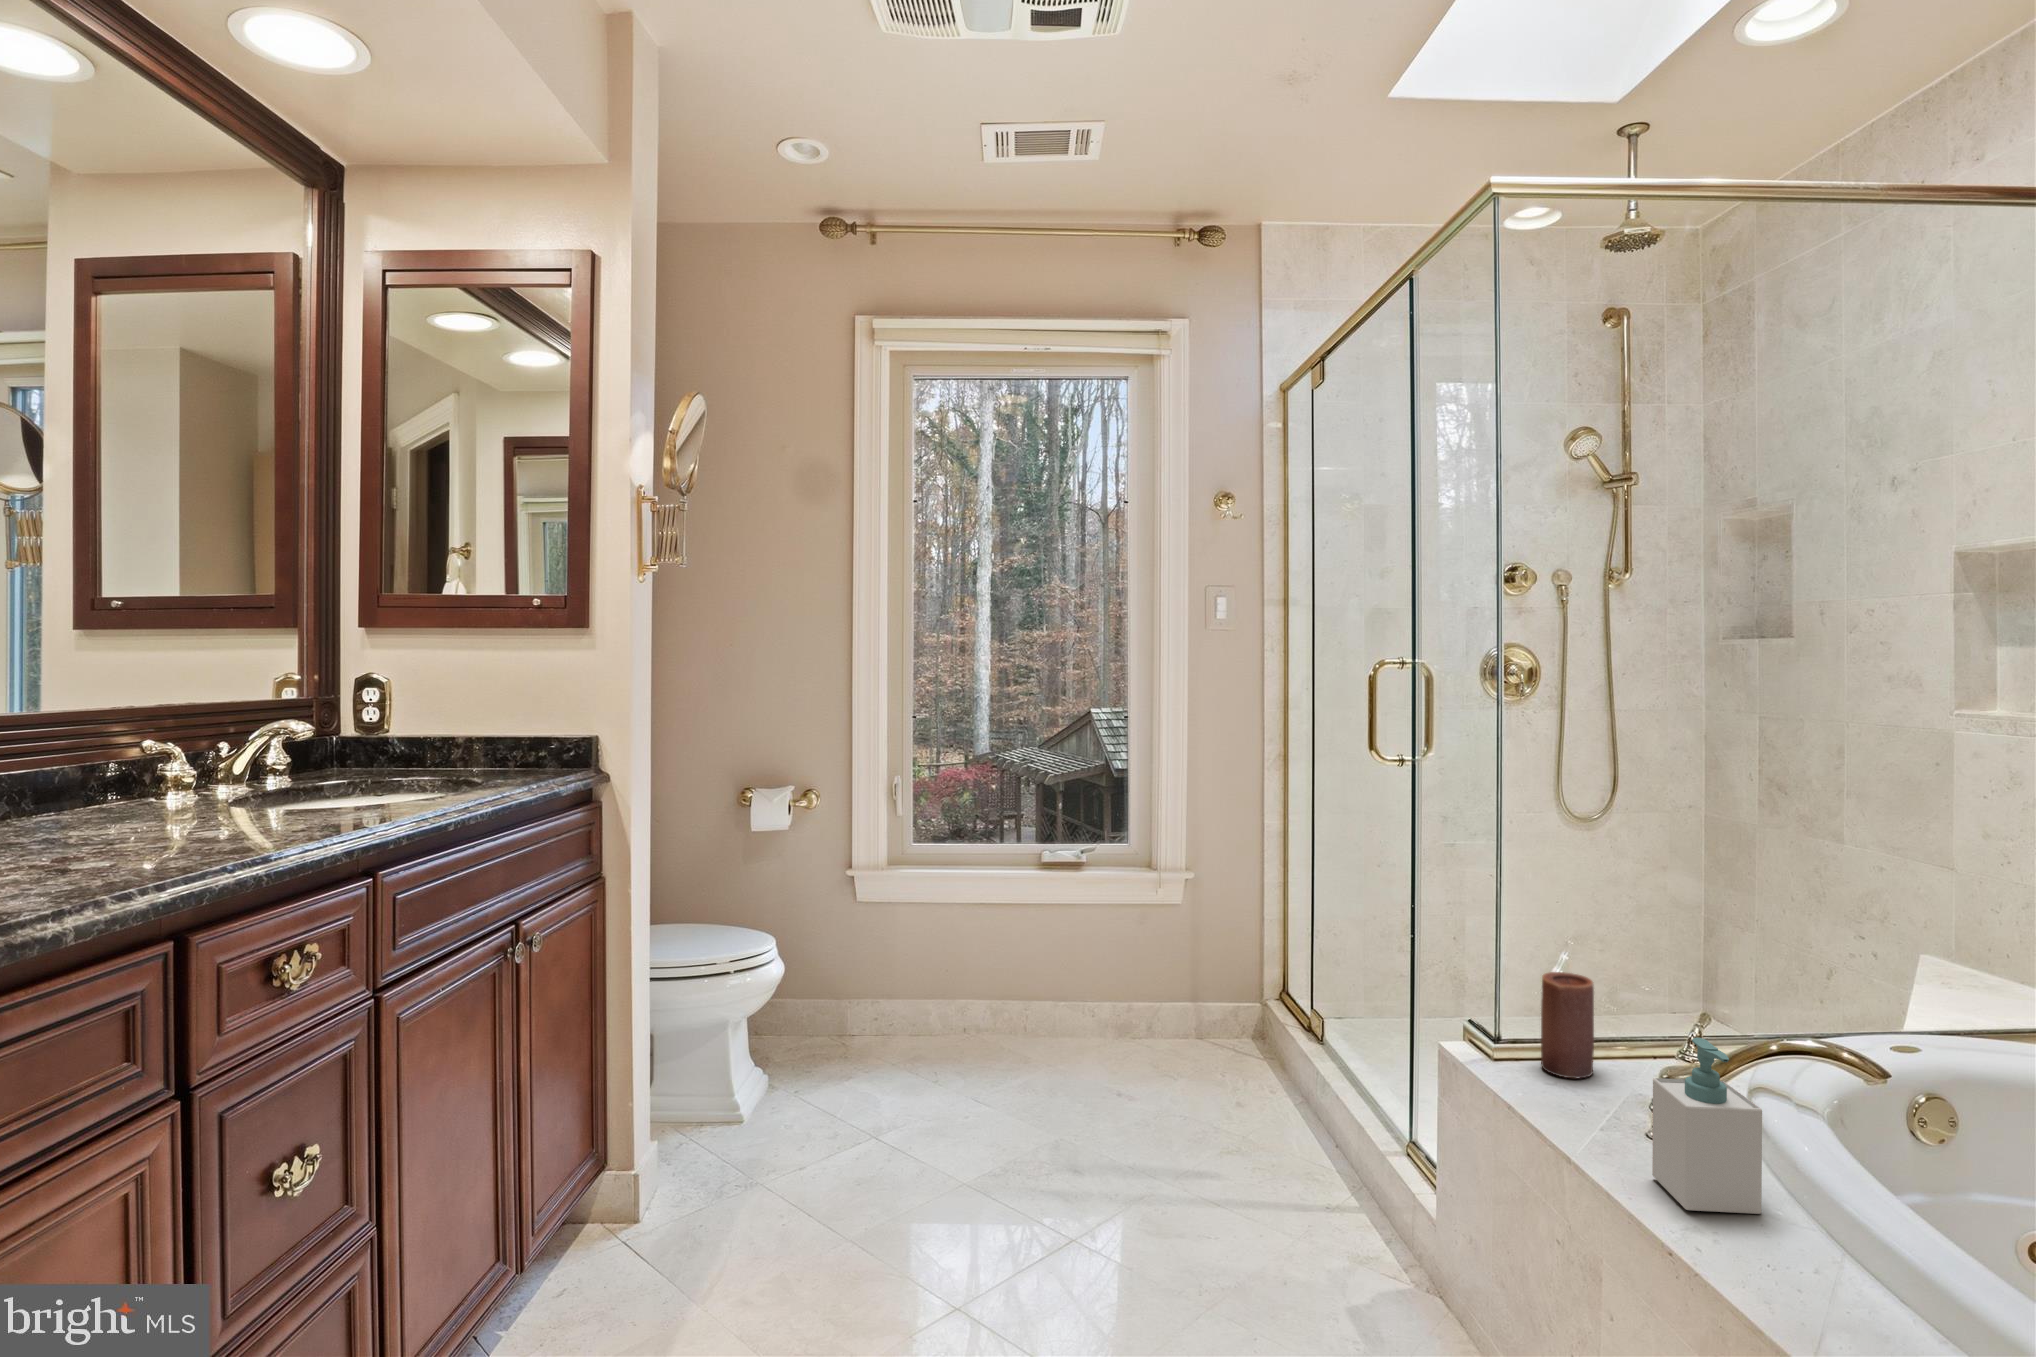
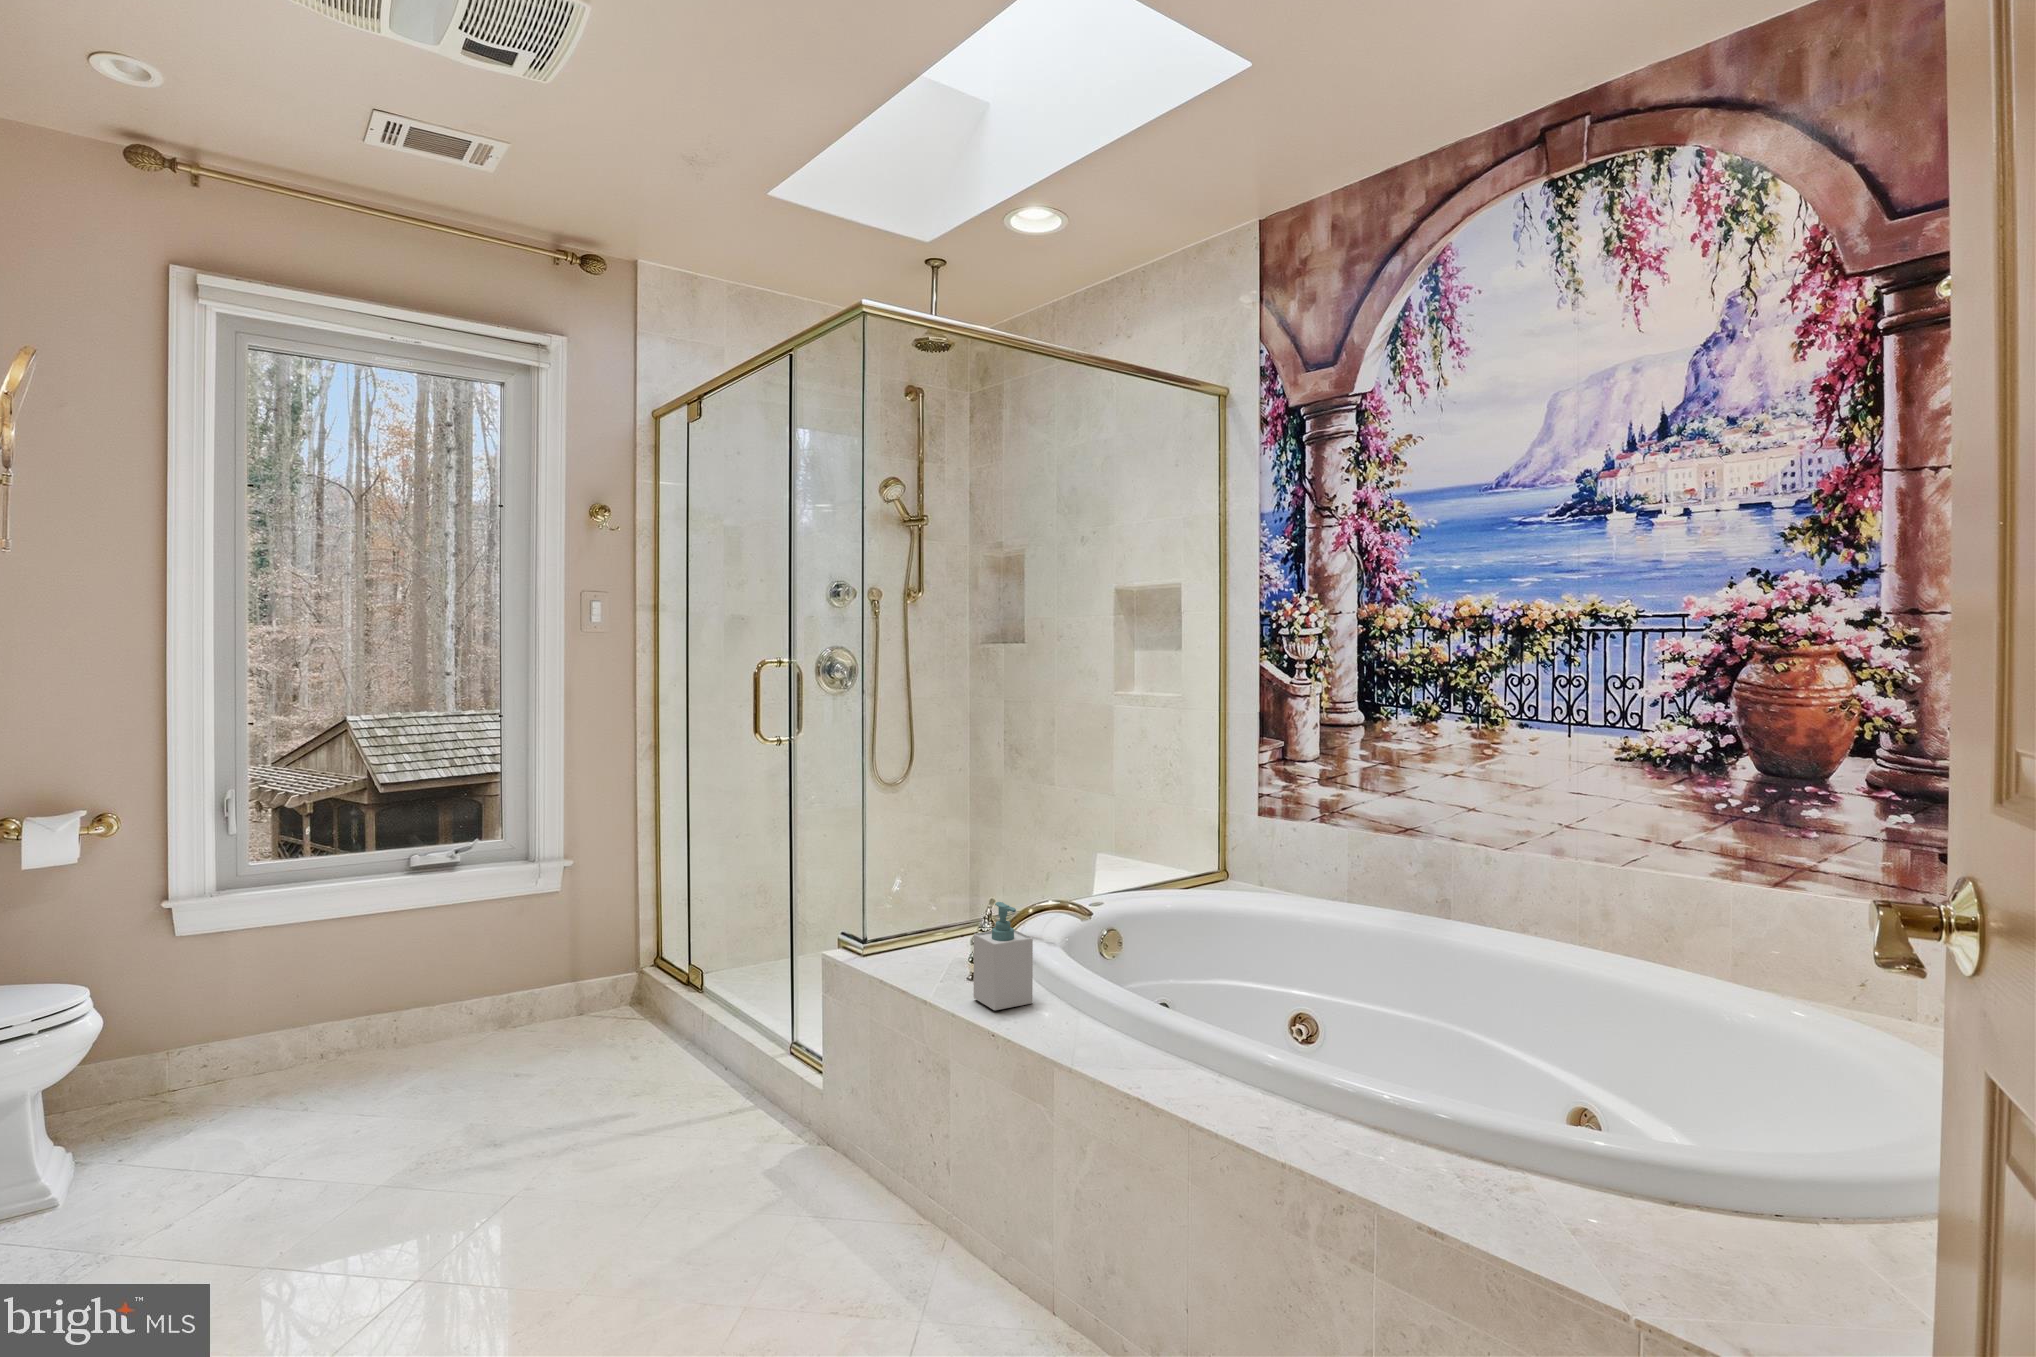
candle: present [1541,972,1594,1078] -> none [896,884,930,957]

